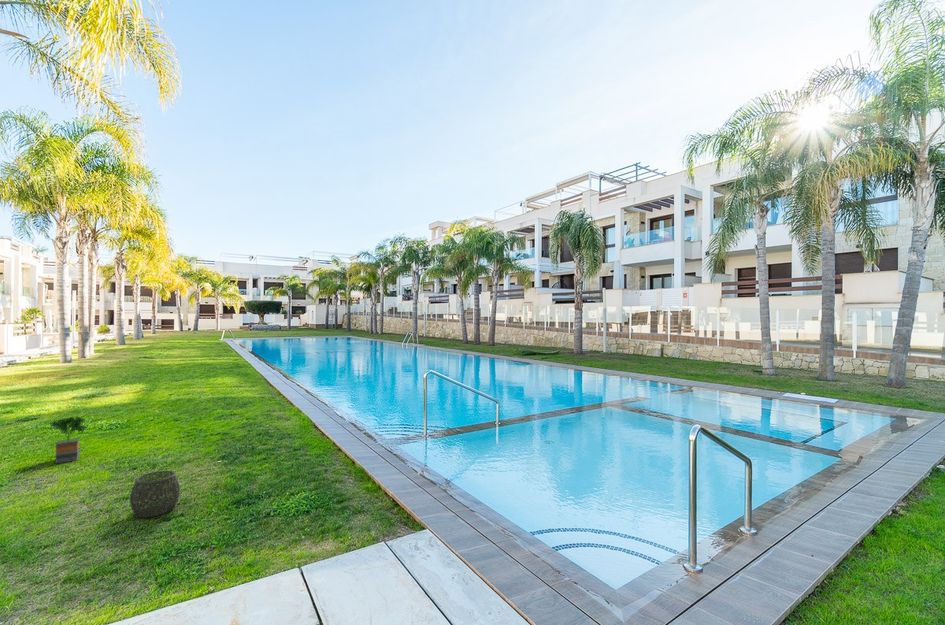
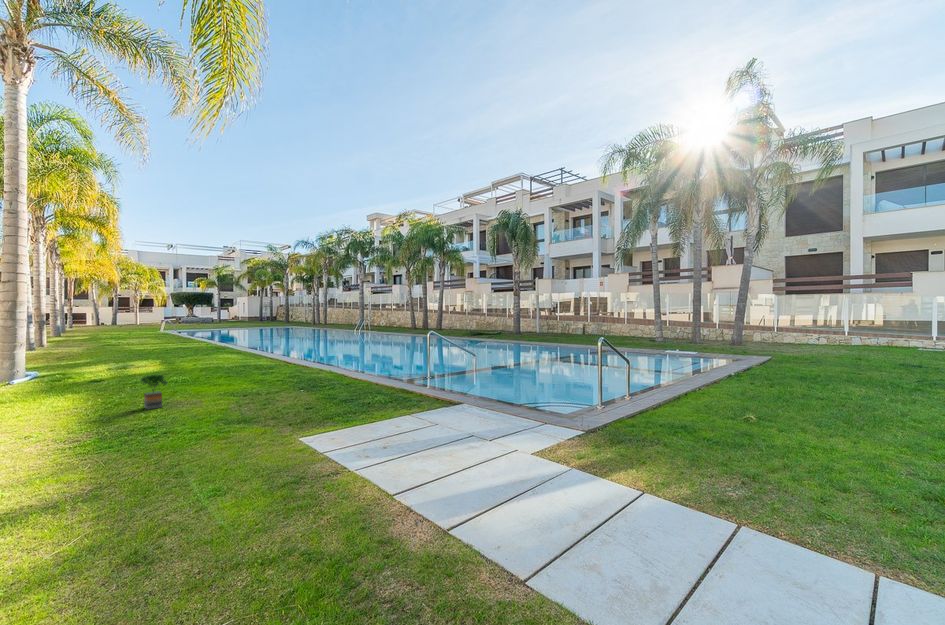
woven basket: present [130,471,180,518] -> none [253,398,284,426]

